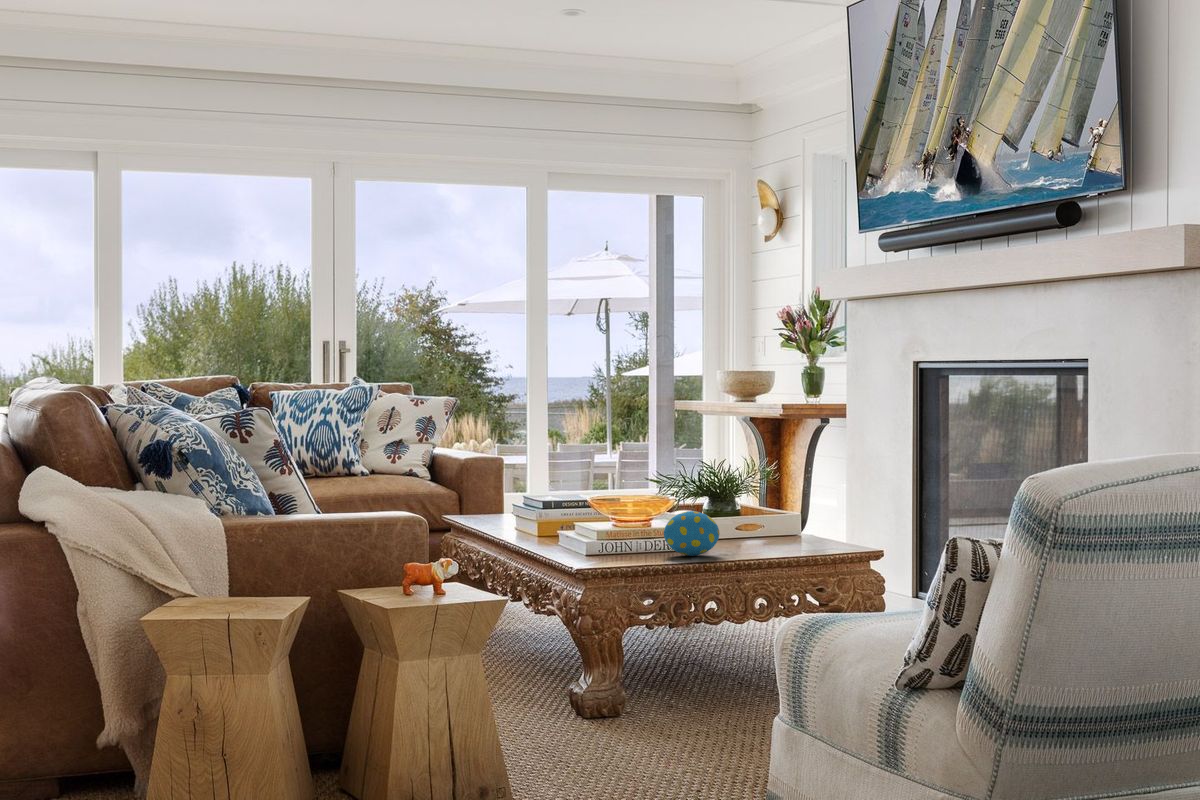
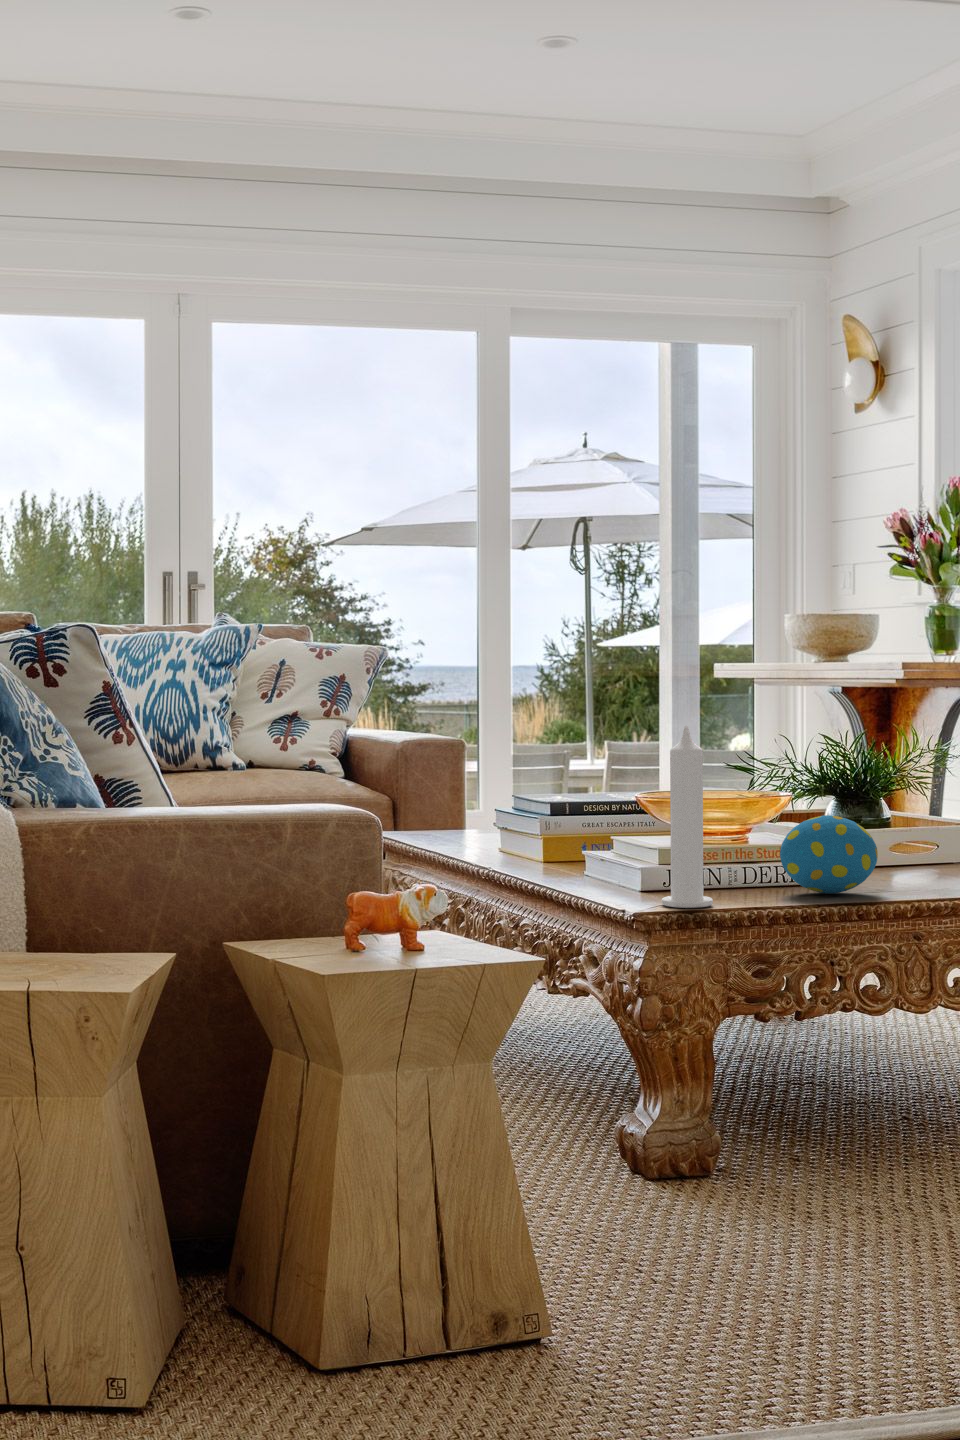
candle: none [593,462,622,565] -> present [662,726,713,908]

